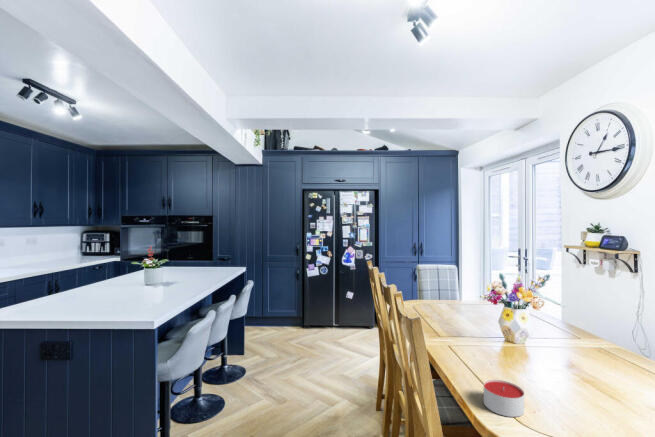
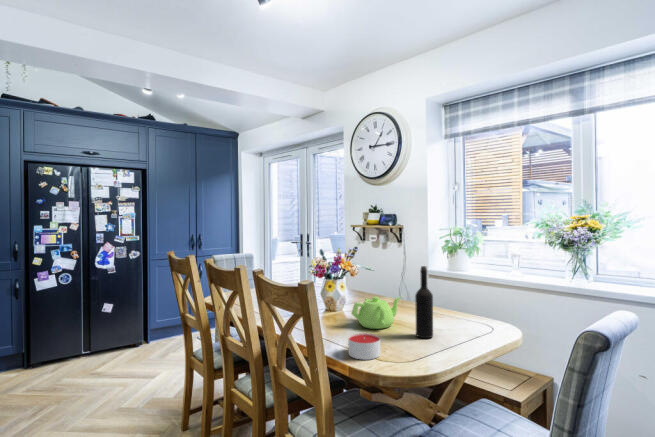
wine bottle: none [597,318,627,416] -> present [415,266,433,338]
teapot: none [516,338,591,381] -> present [352,297,401,329]

